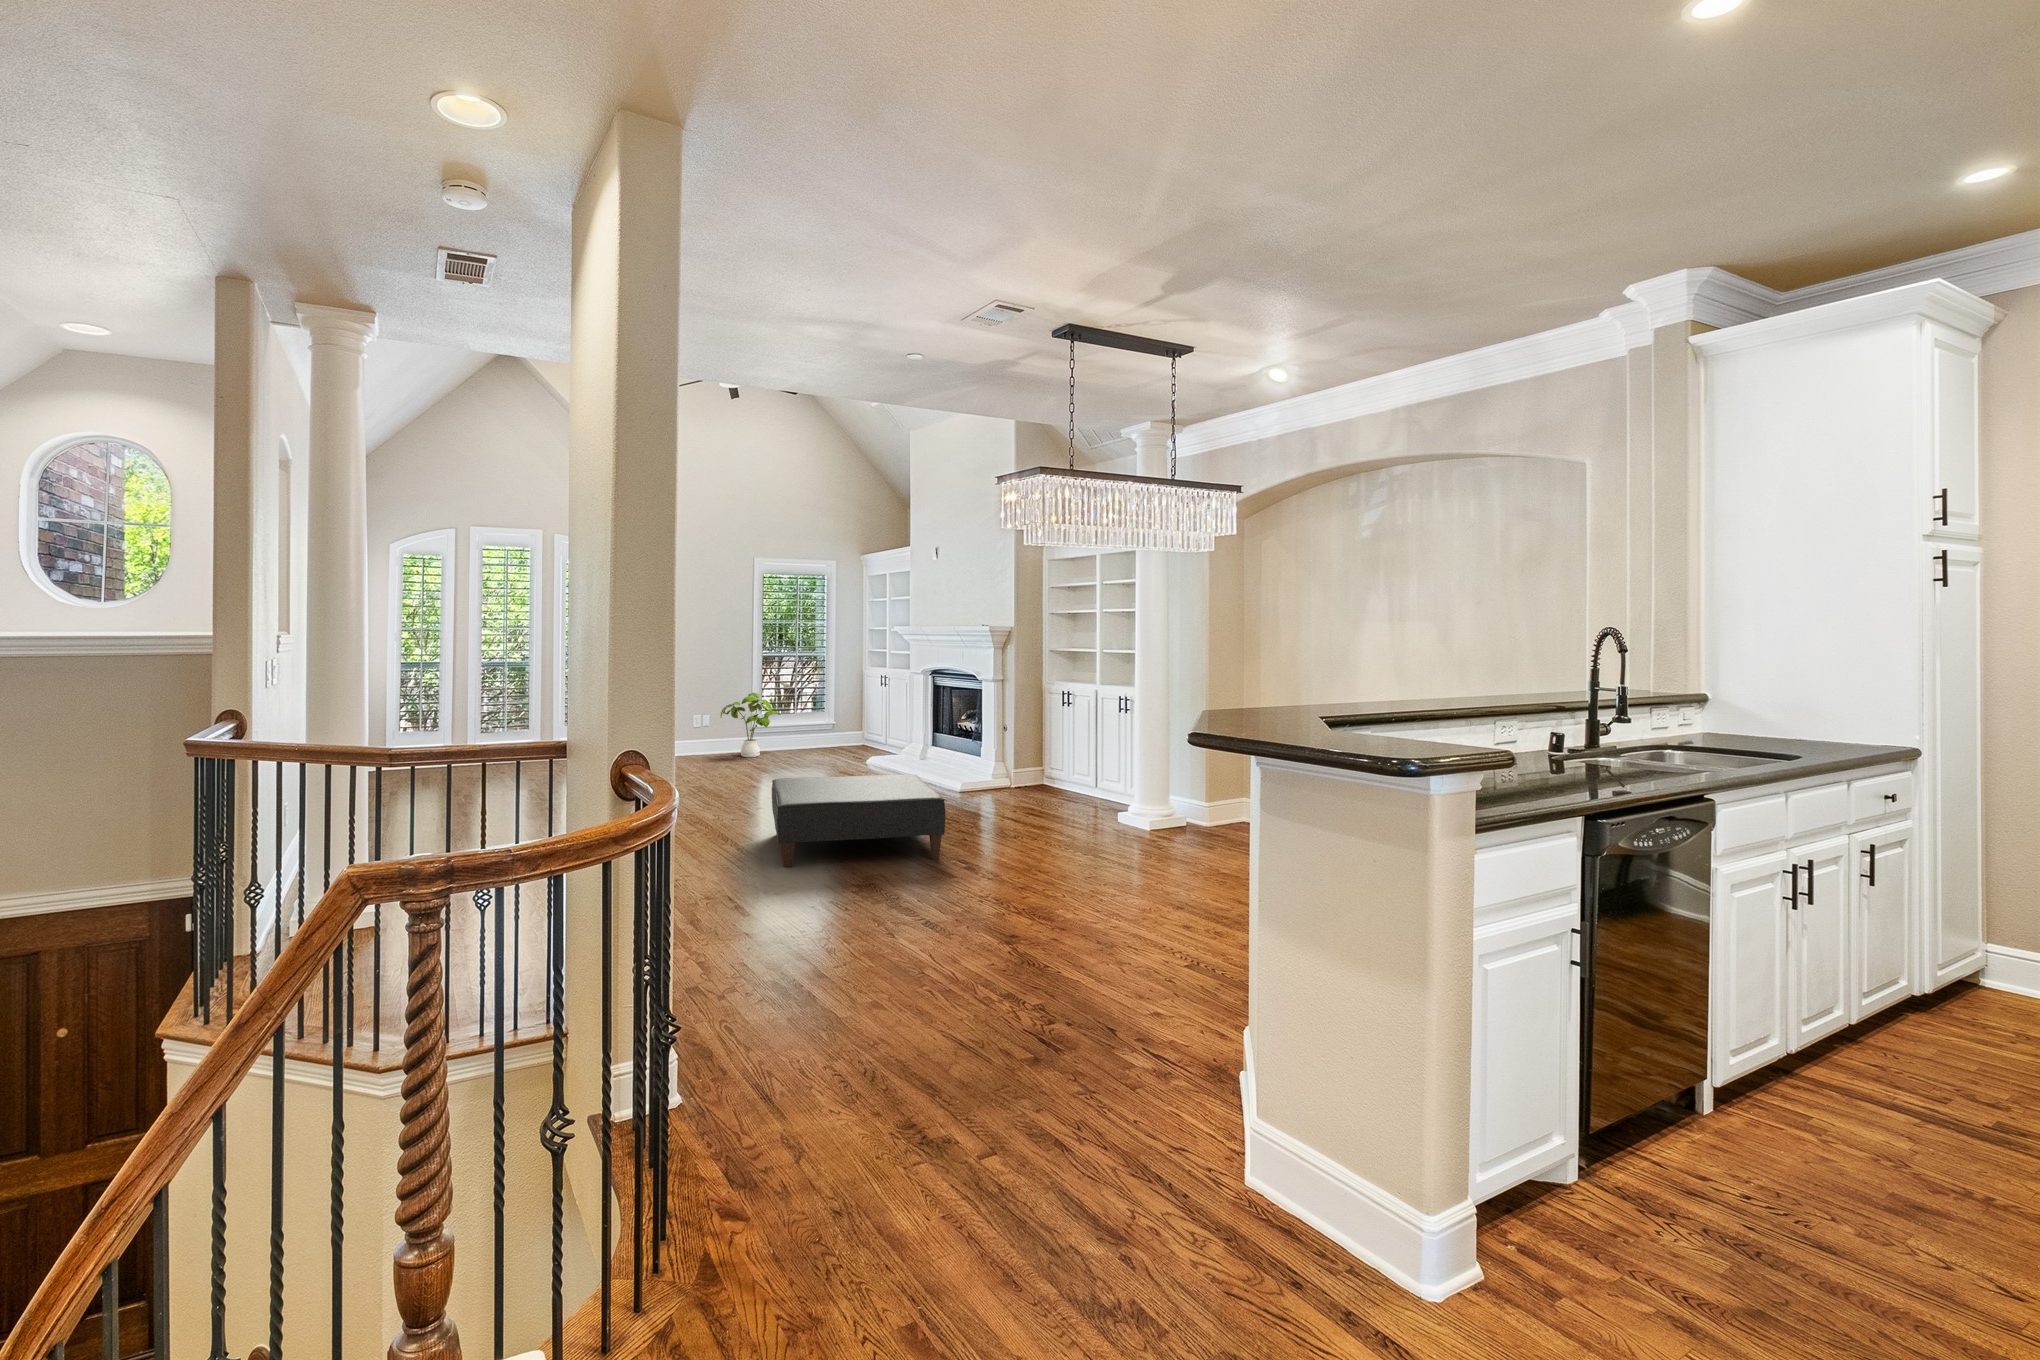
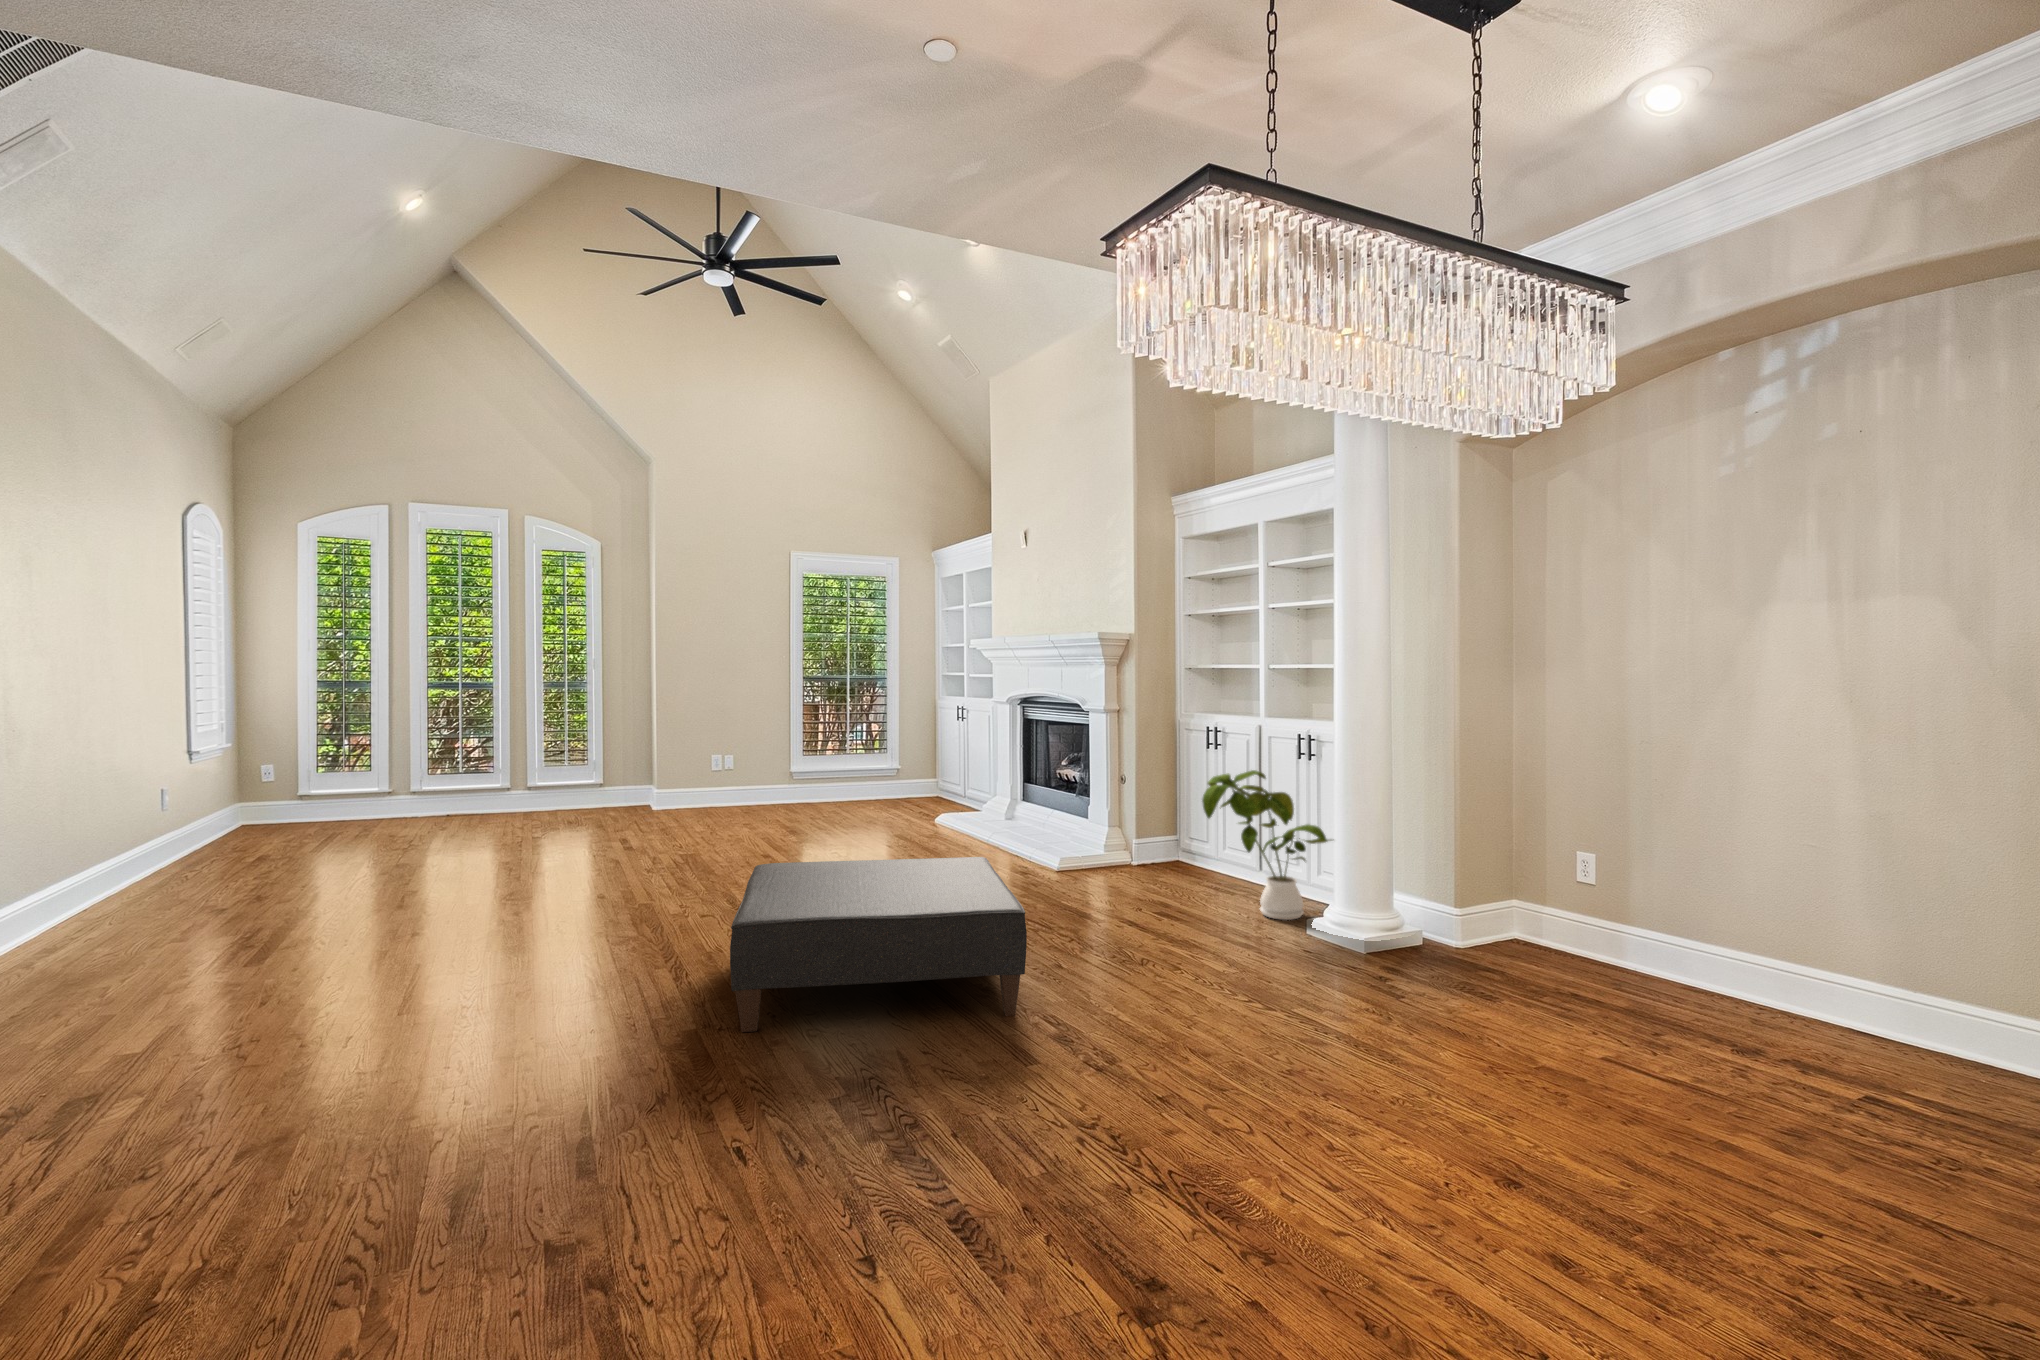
house plant: present [720,693,781,757] -> present [1202,770,1331,920]

